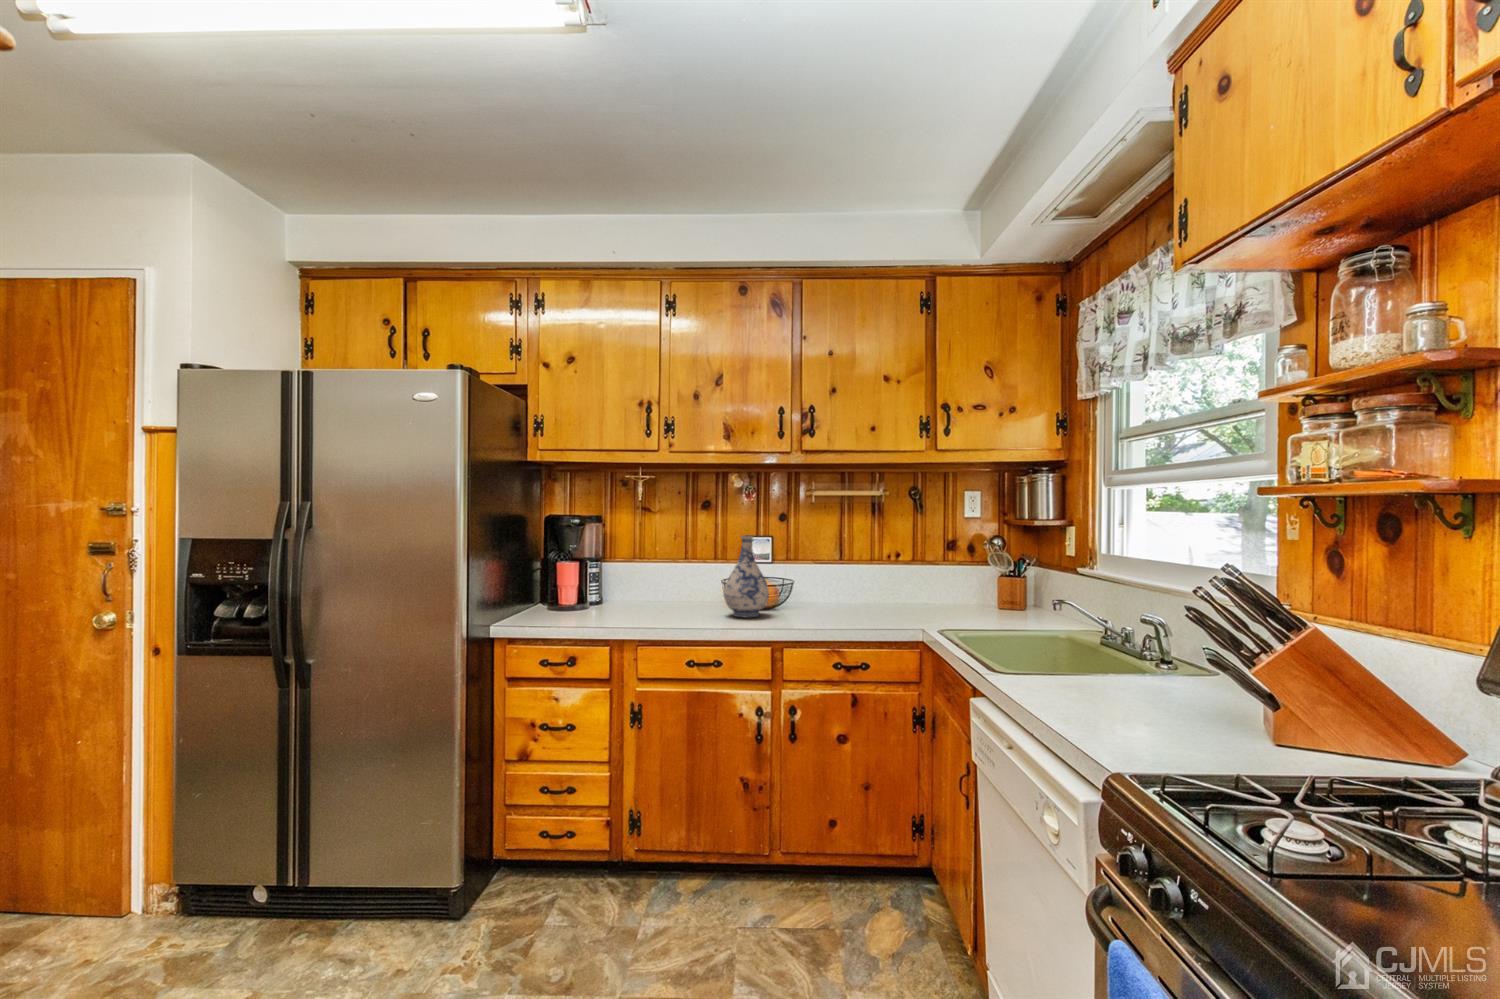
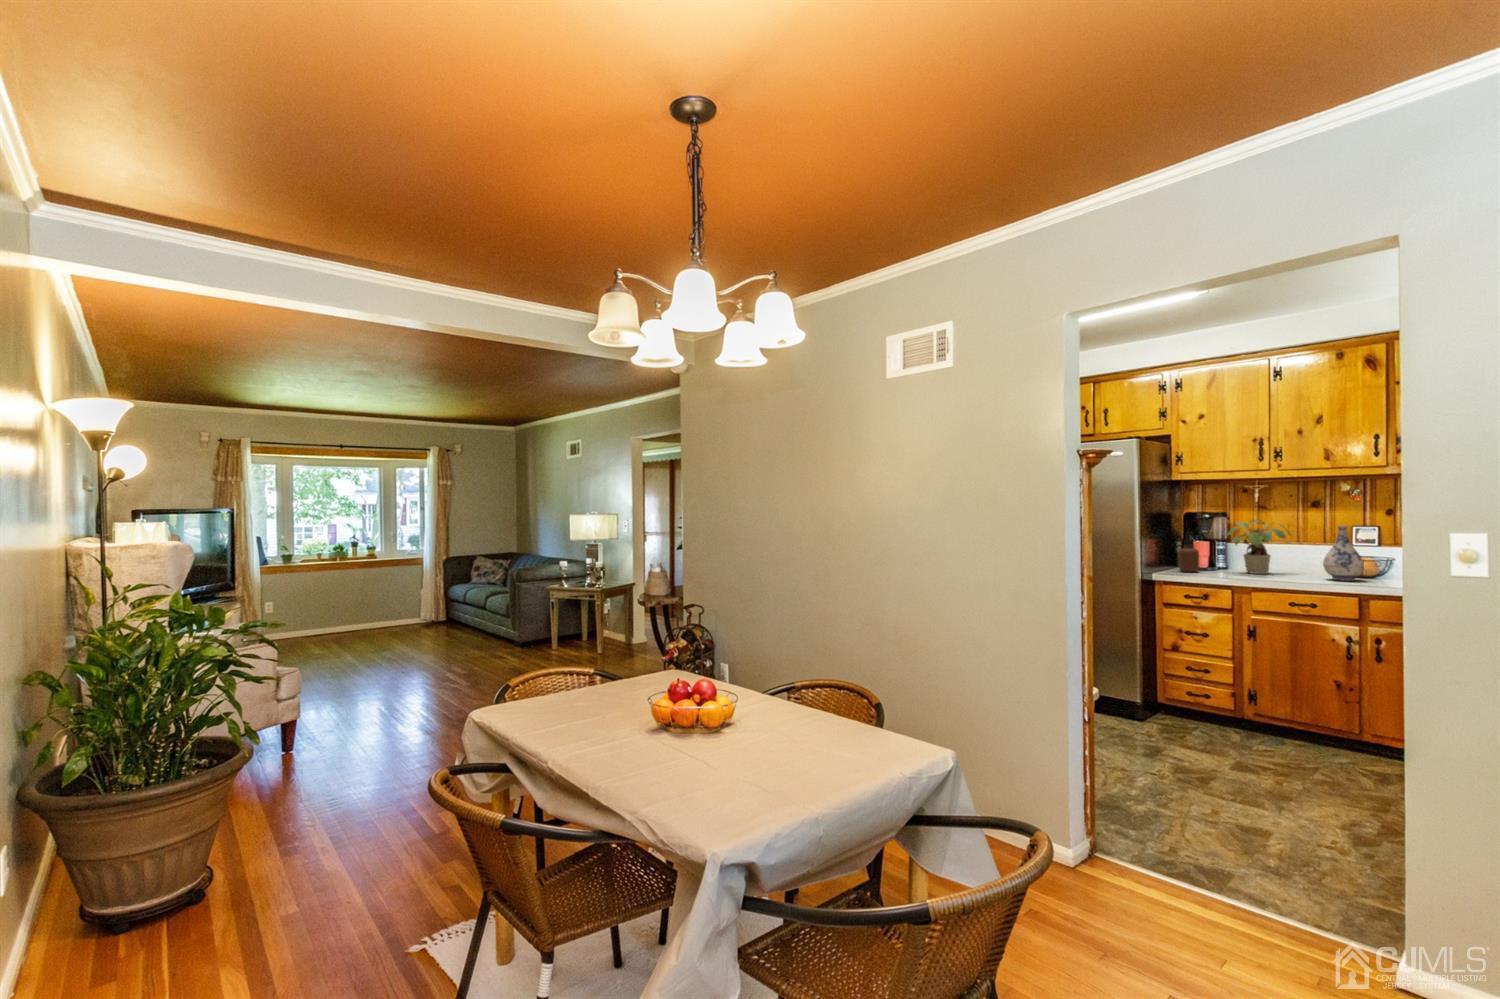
potted plant: none [603,527,683,612] -> present [1227,520,1291,574]
soap dispenser: none [533,548,564,617] -> present [1179,532,1199,572]

